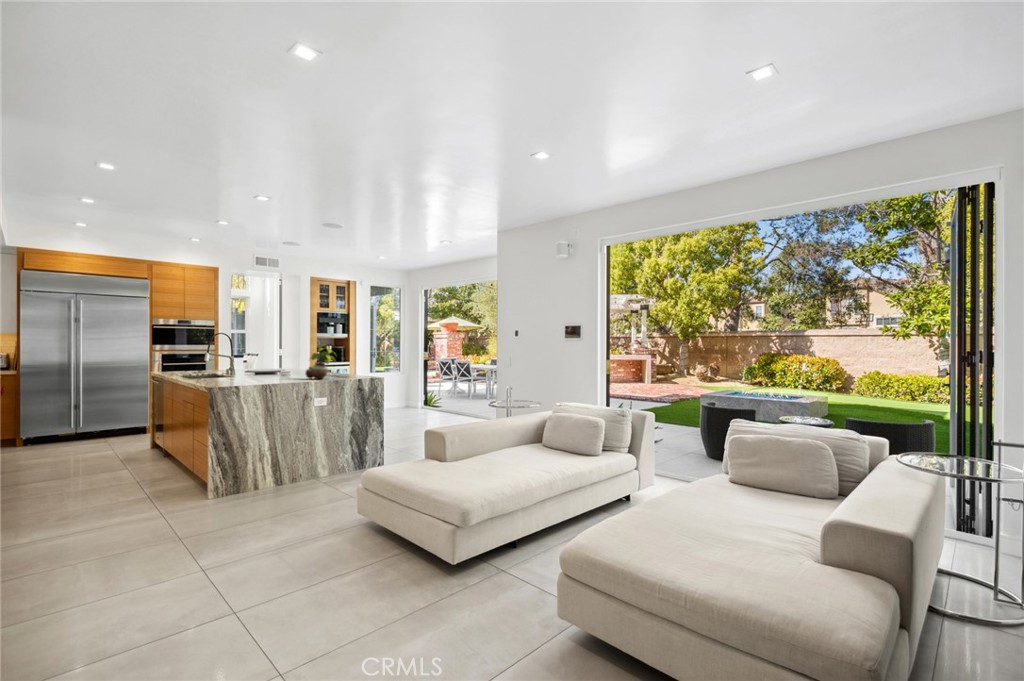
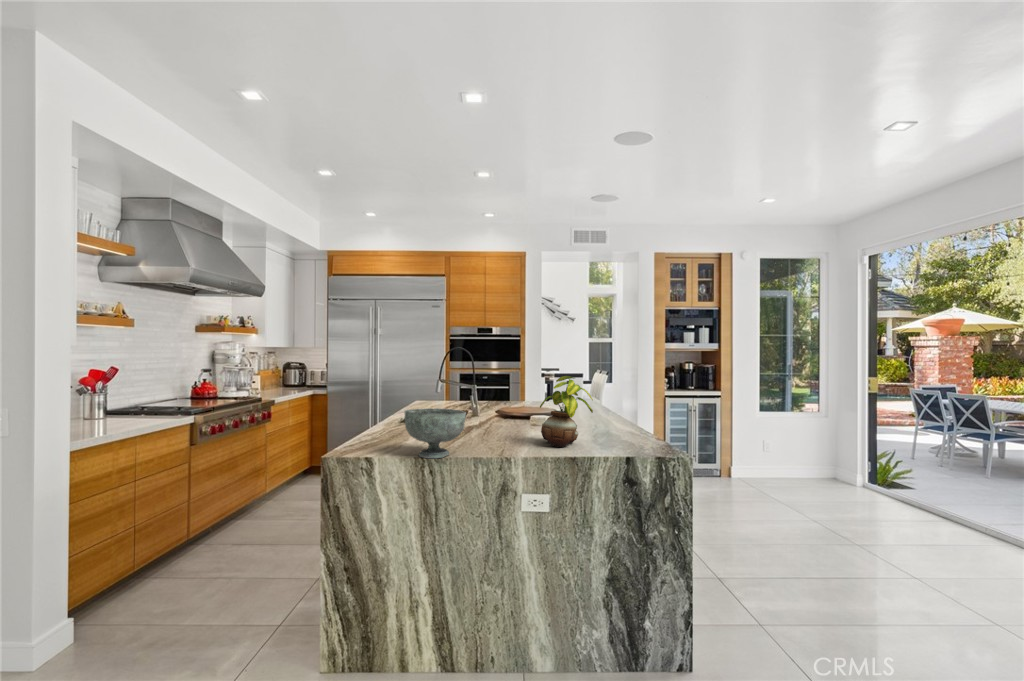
decorative bowl: none [253,361,287,384] -> present [405,408,466,458]

